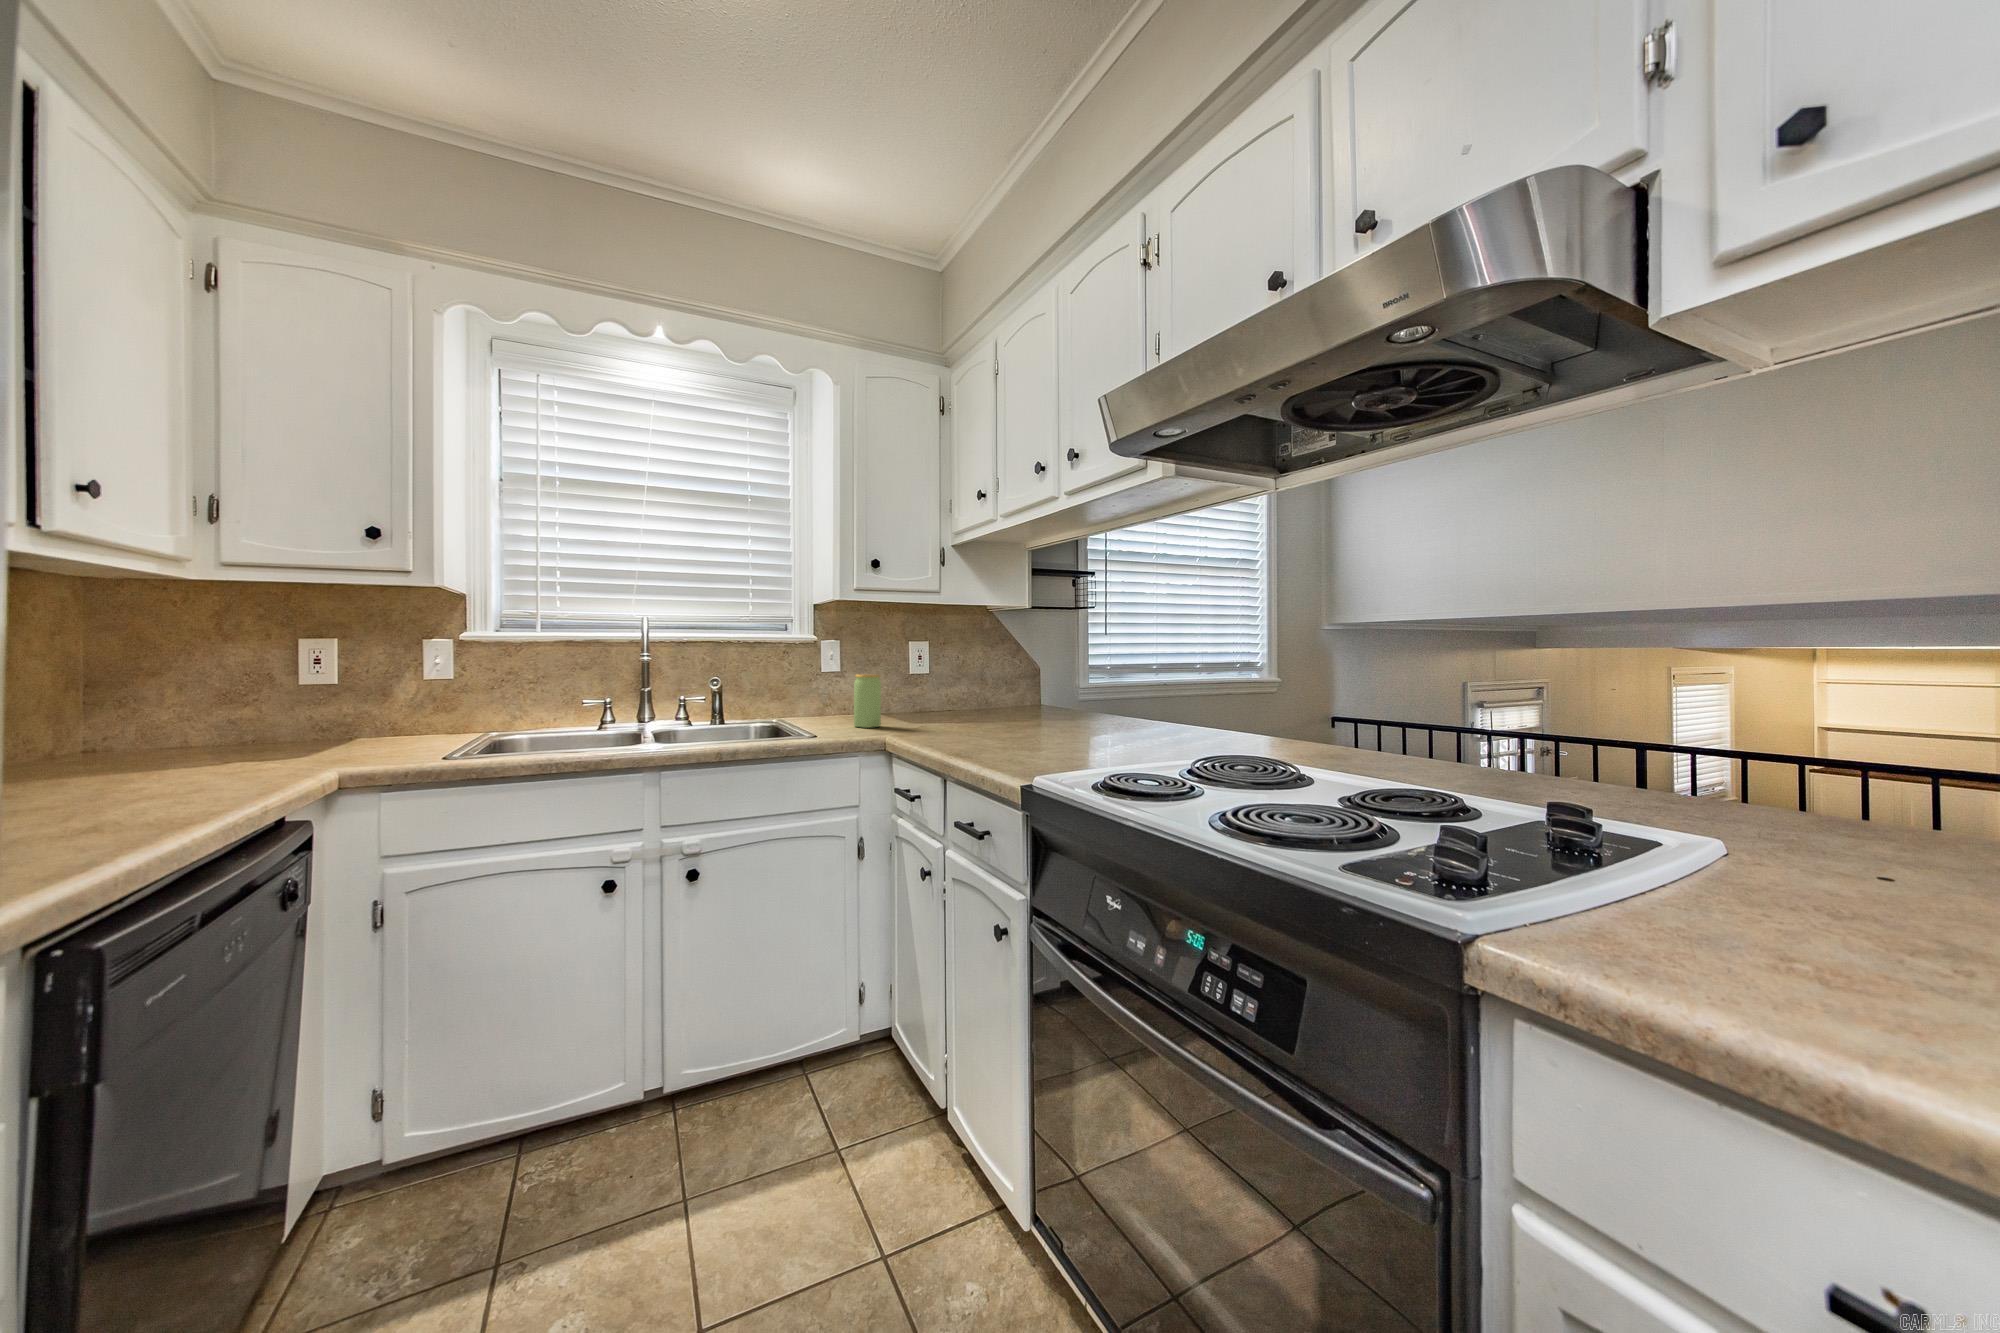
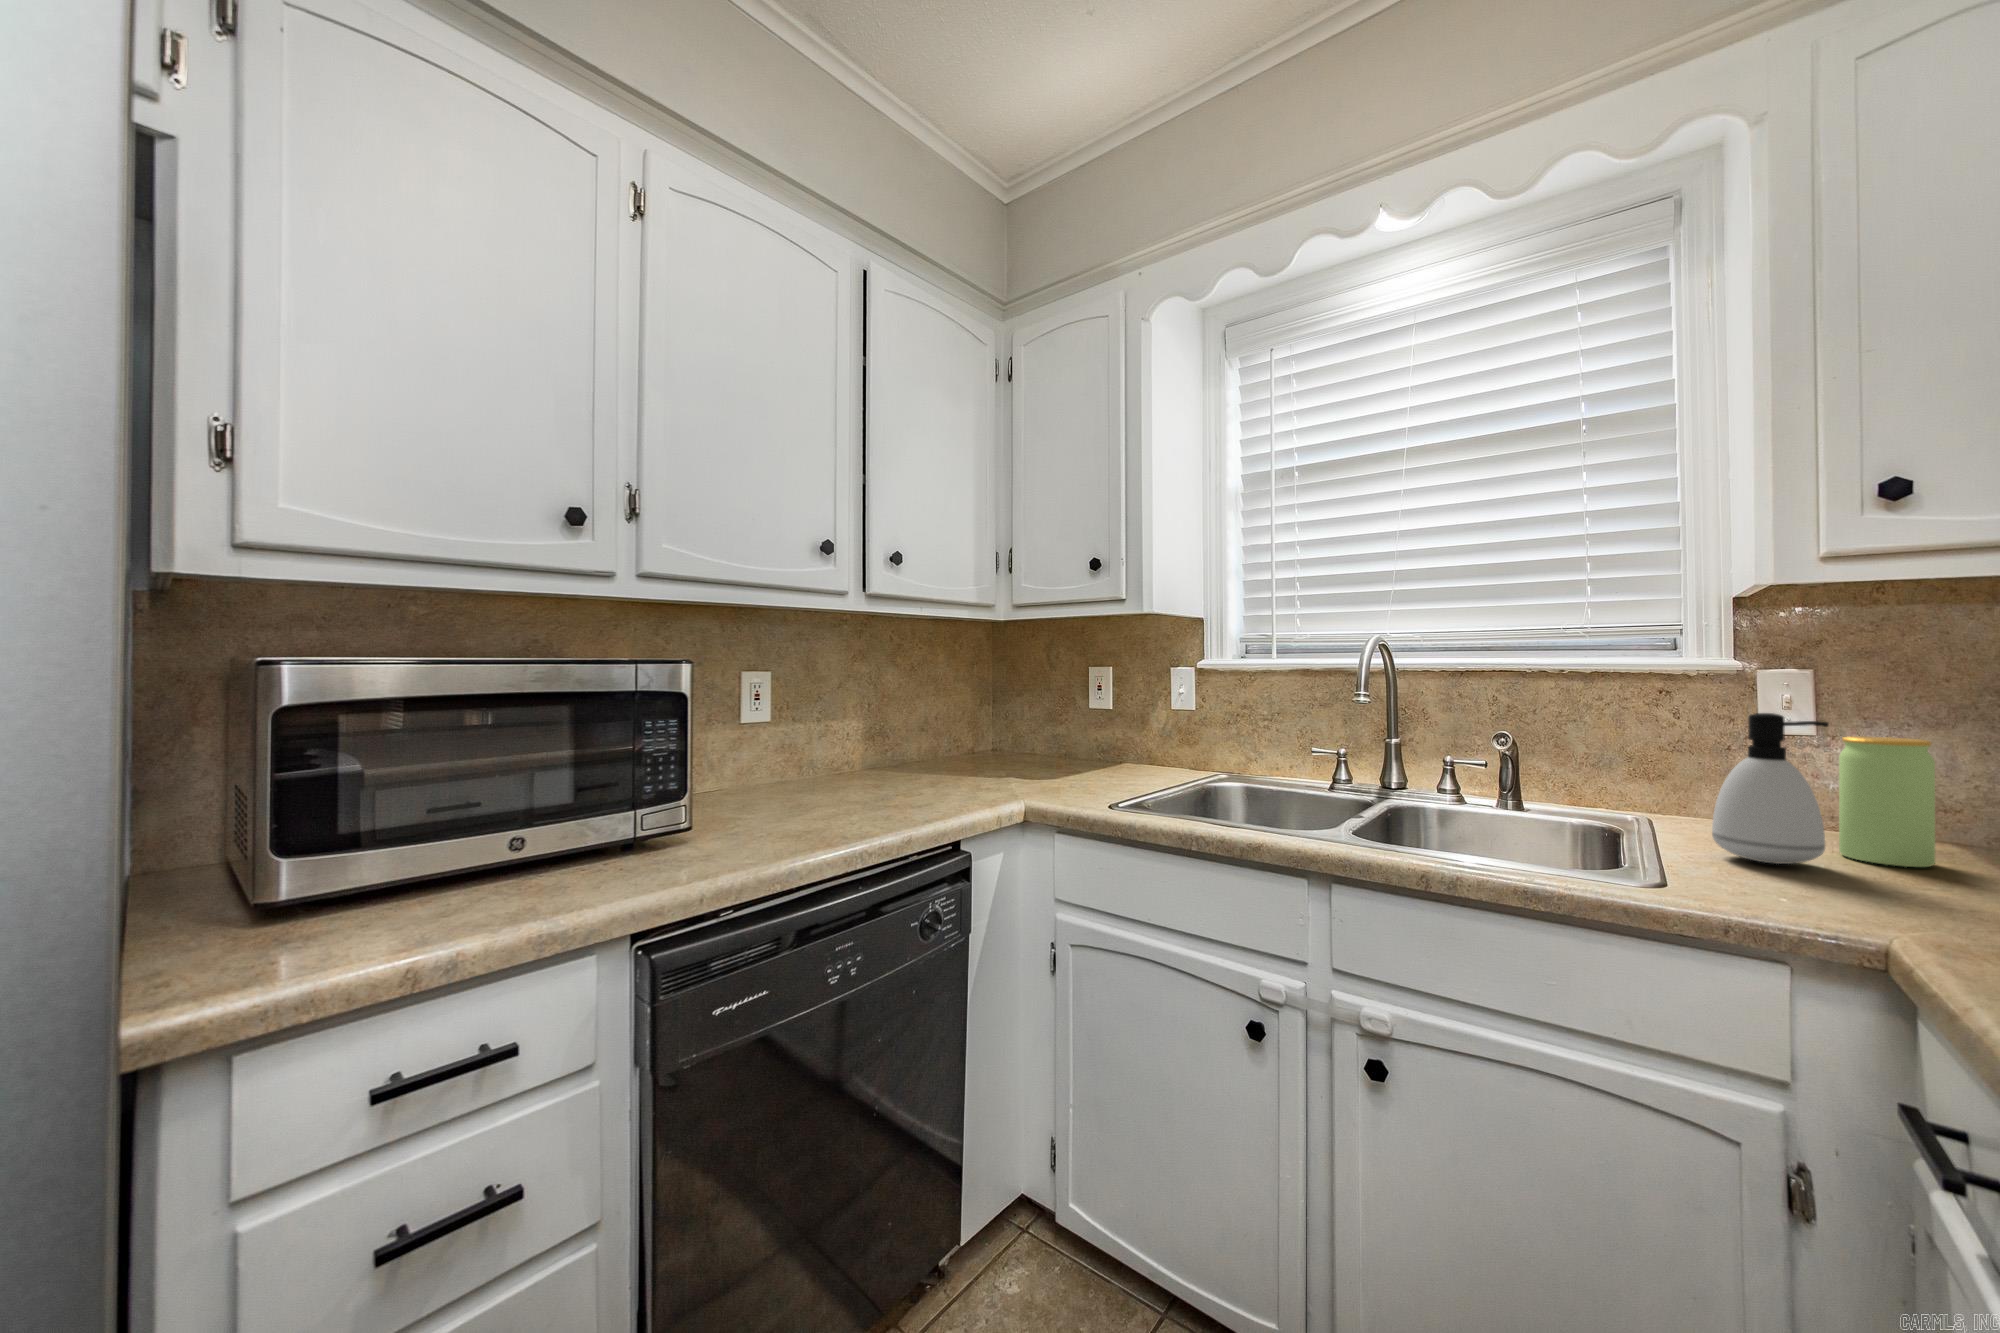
soap dispenser: none [818,664,857,732] -> present [1712,713,1829,864]

